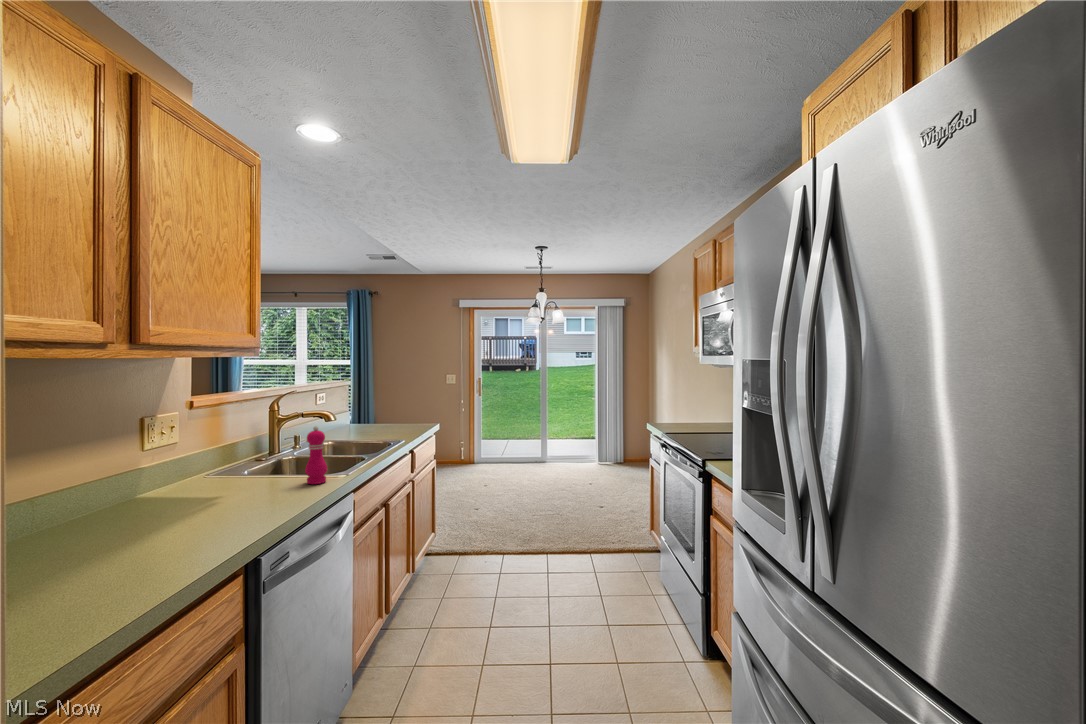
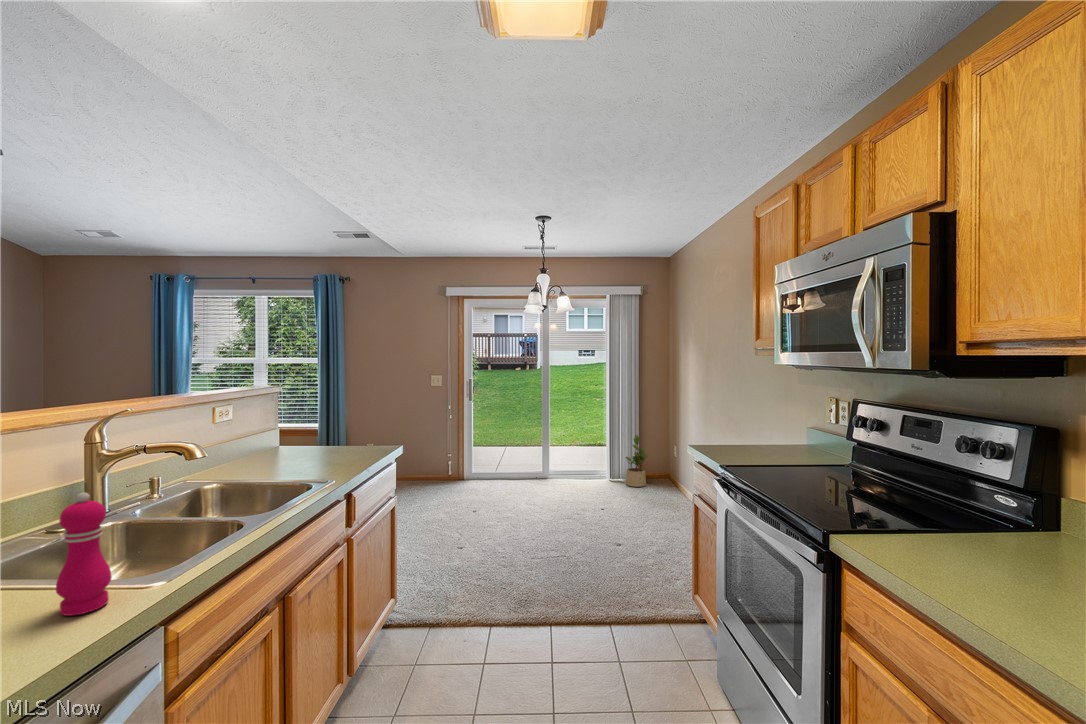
potted plant: none [611,424,630,467] -> present [626,435,648,487]

